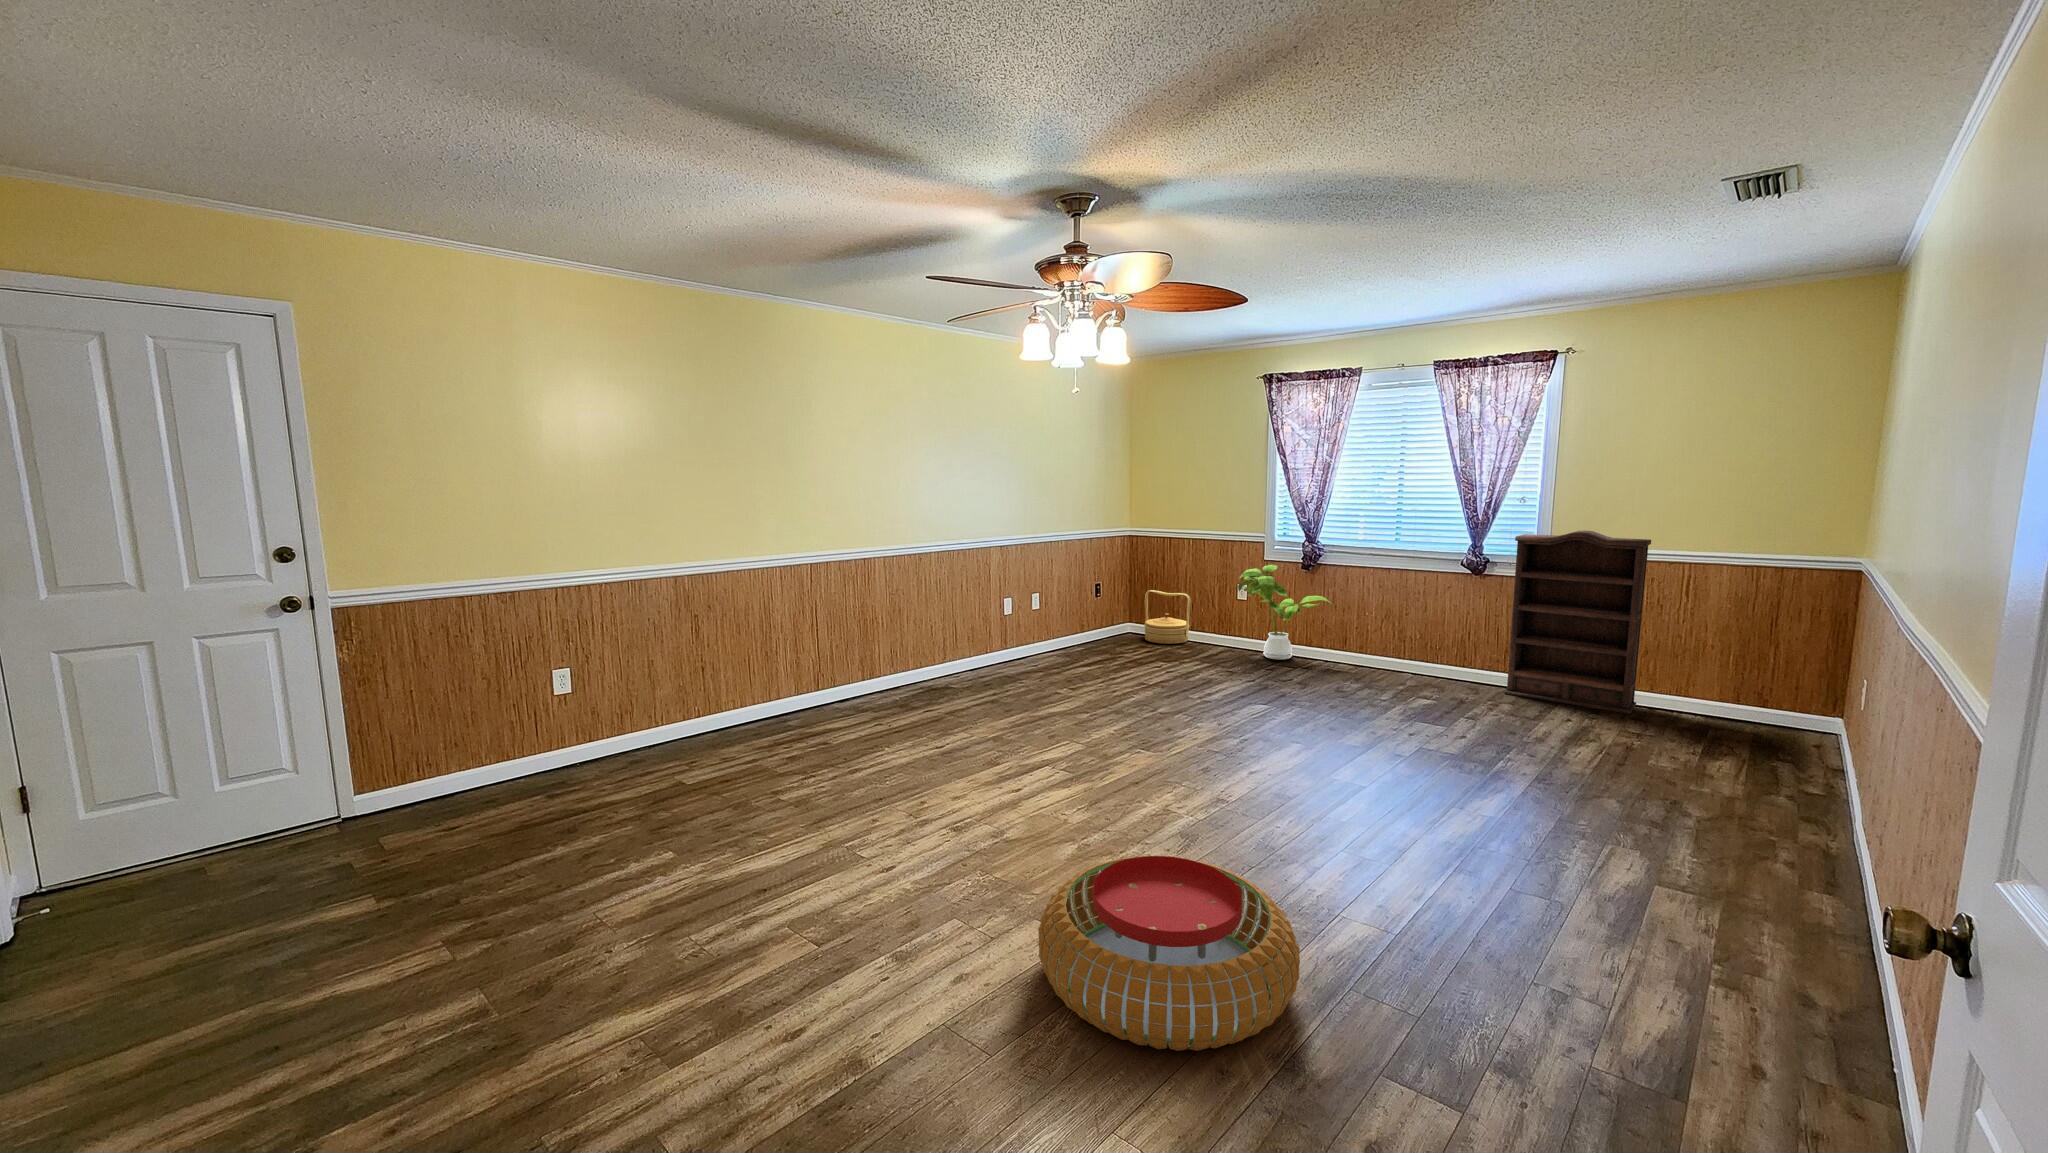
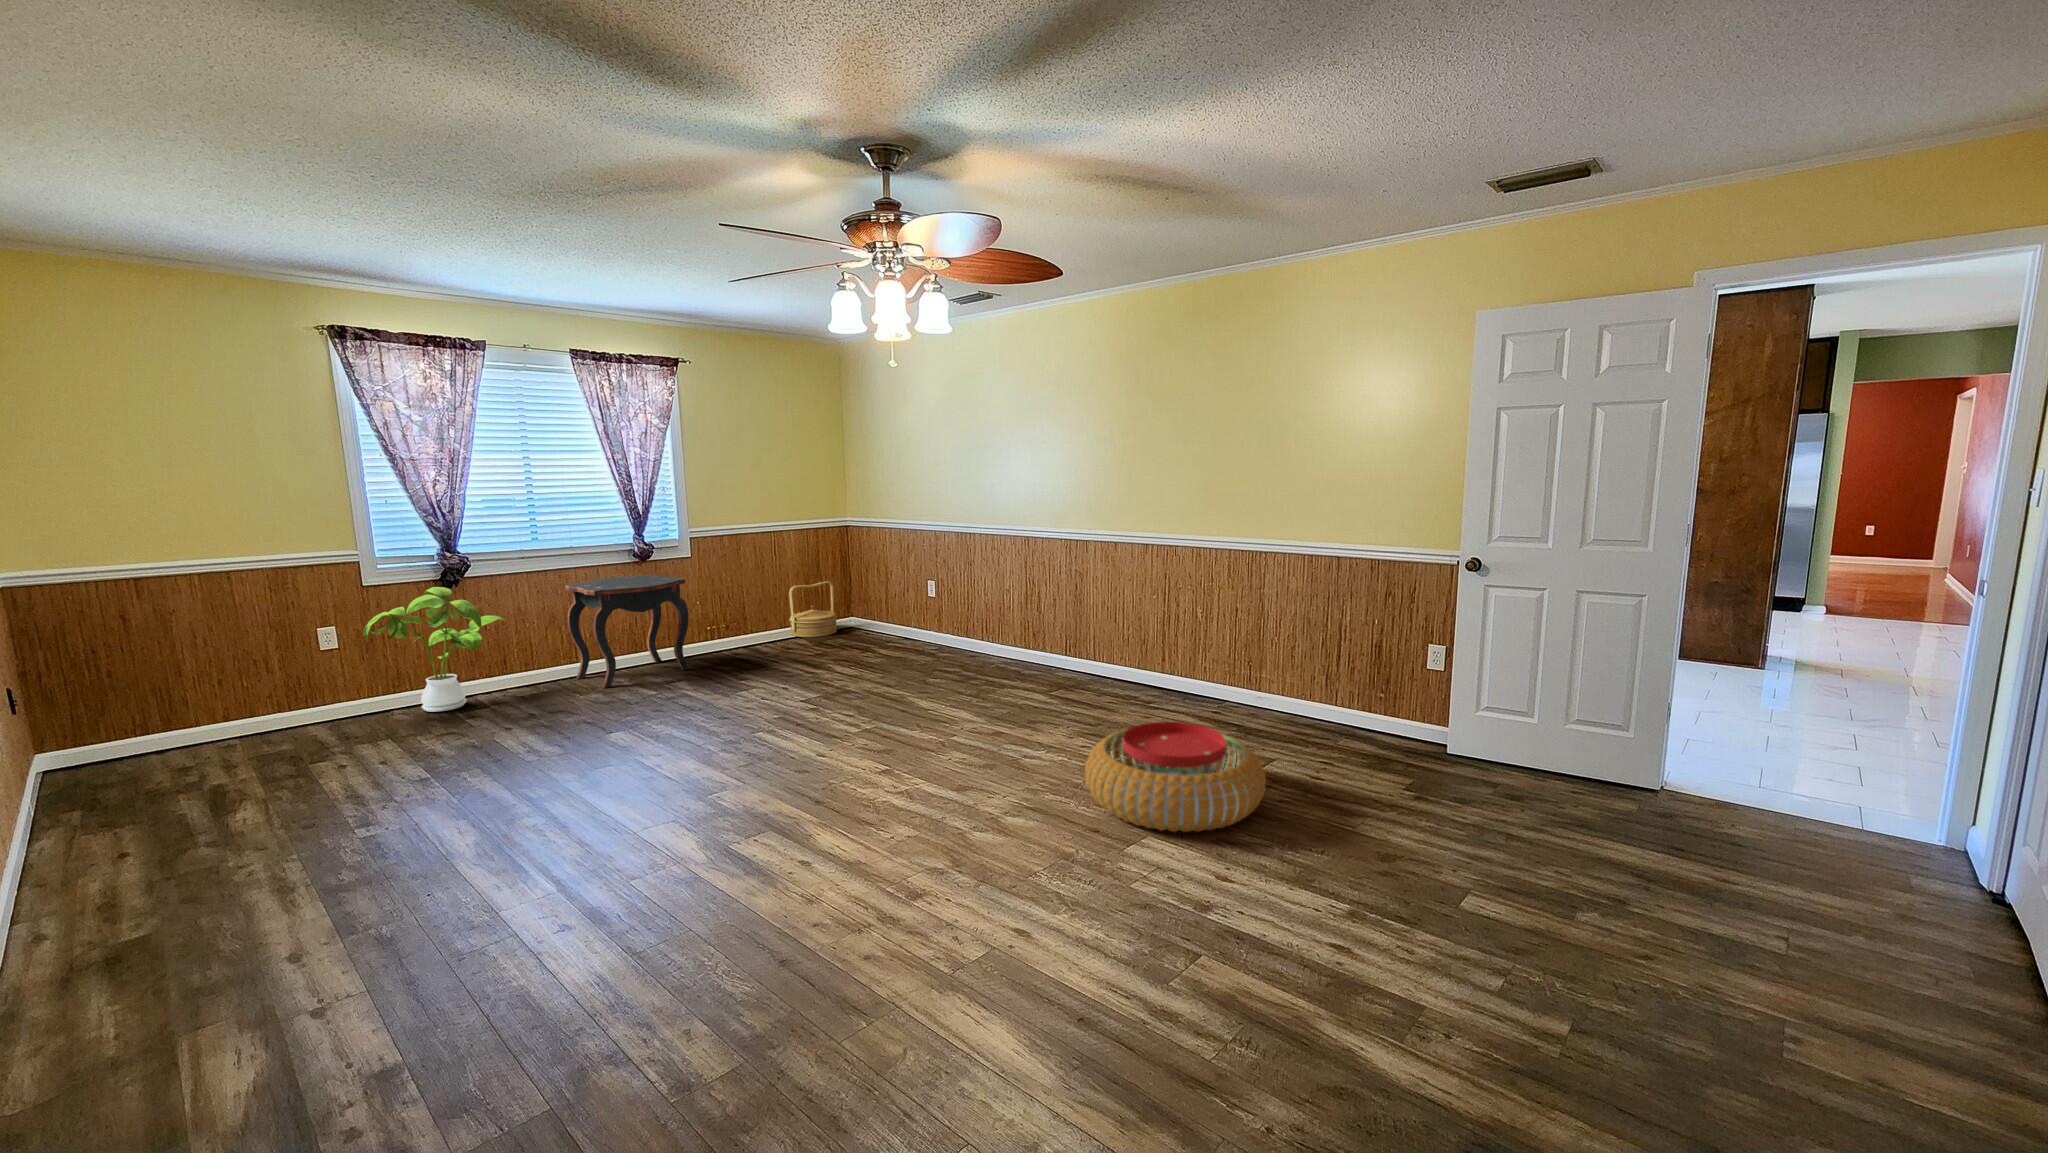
bookshelf: present [1504,530,1651,714] -> none [674,510,778,657]
side table: none [1361,584,1478,697] -> present [566,575,689,688]
woven basket: present [1144,590,1190,644] -> present [789,581,837,637]

